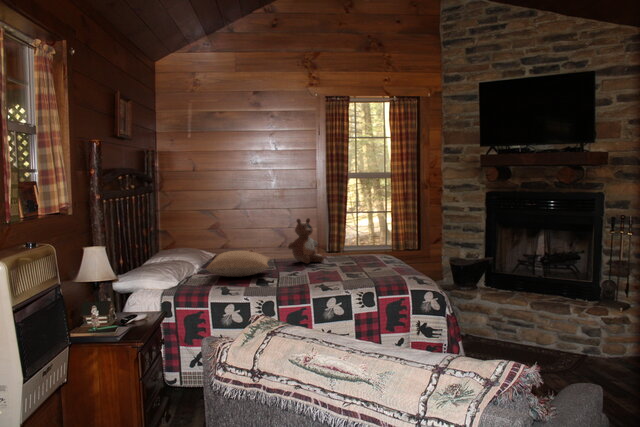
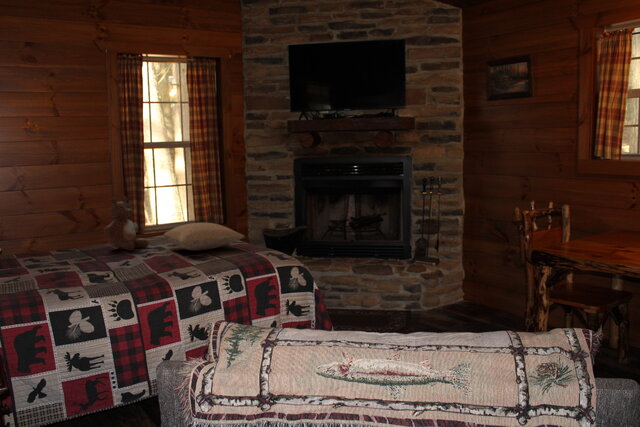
pillow: present [206,251,270,277] -> present [163,223,245,250]

